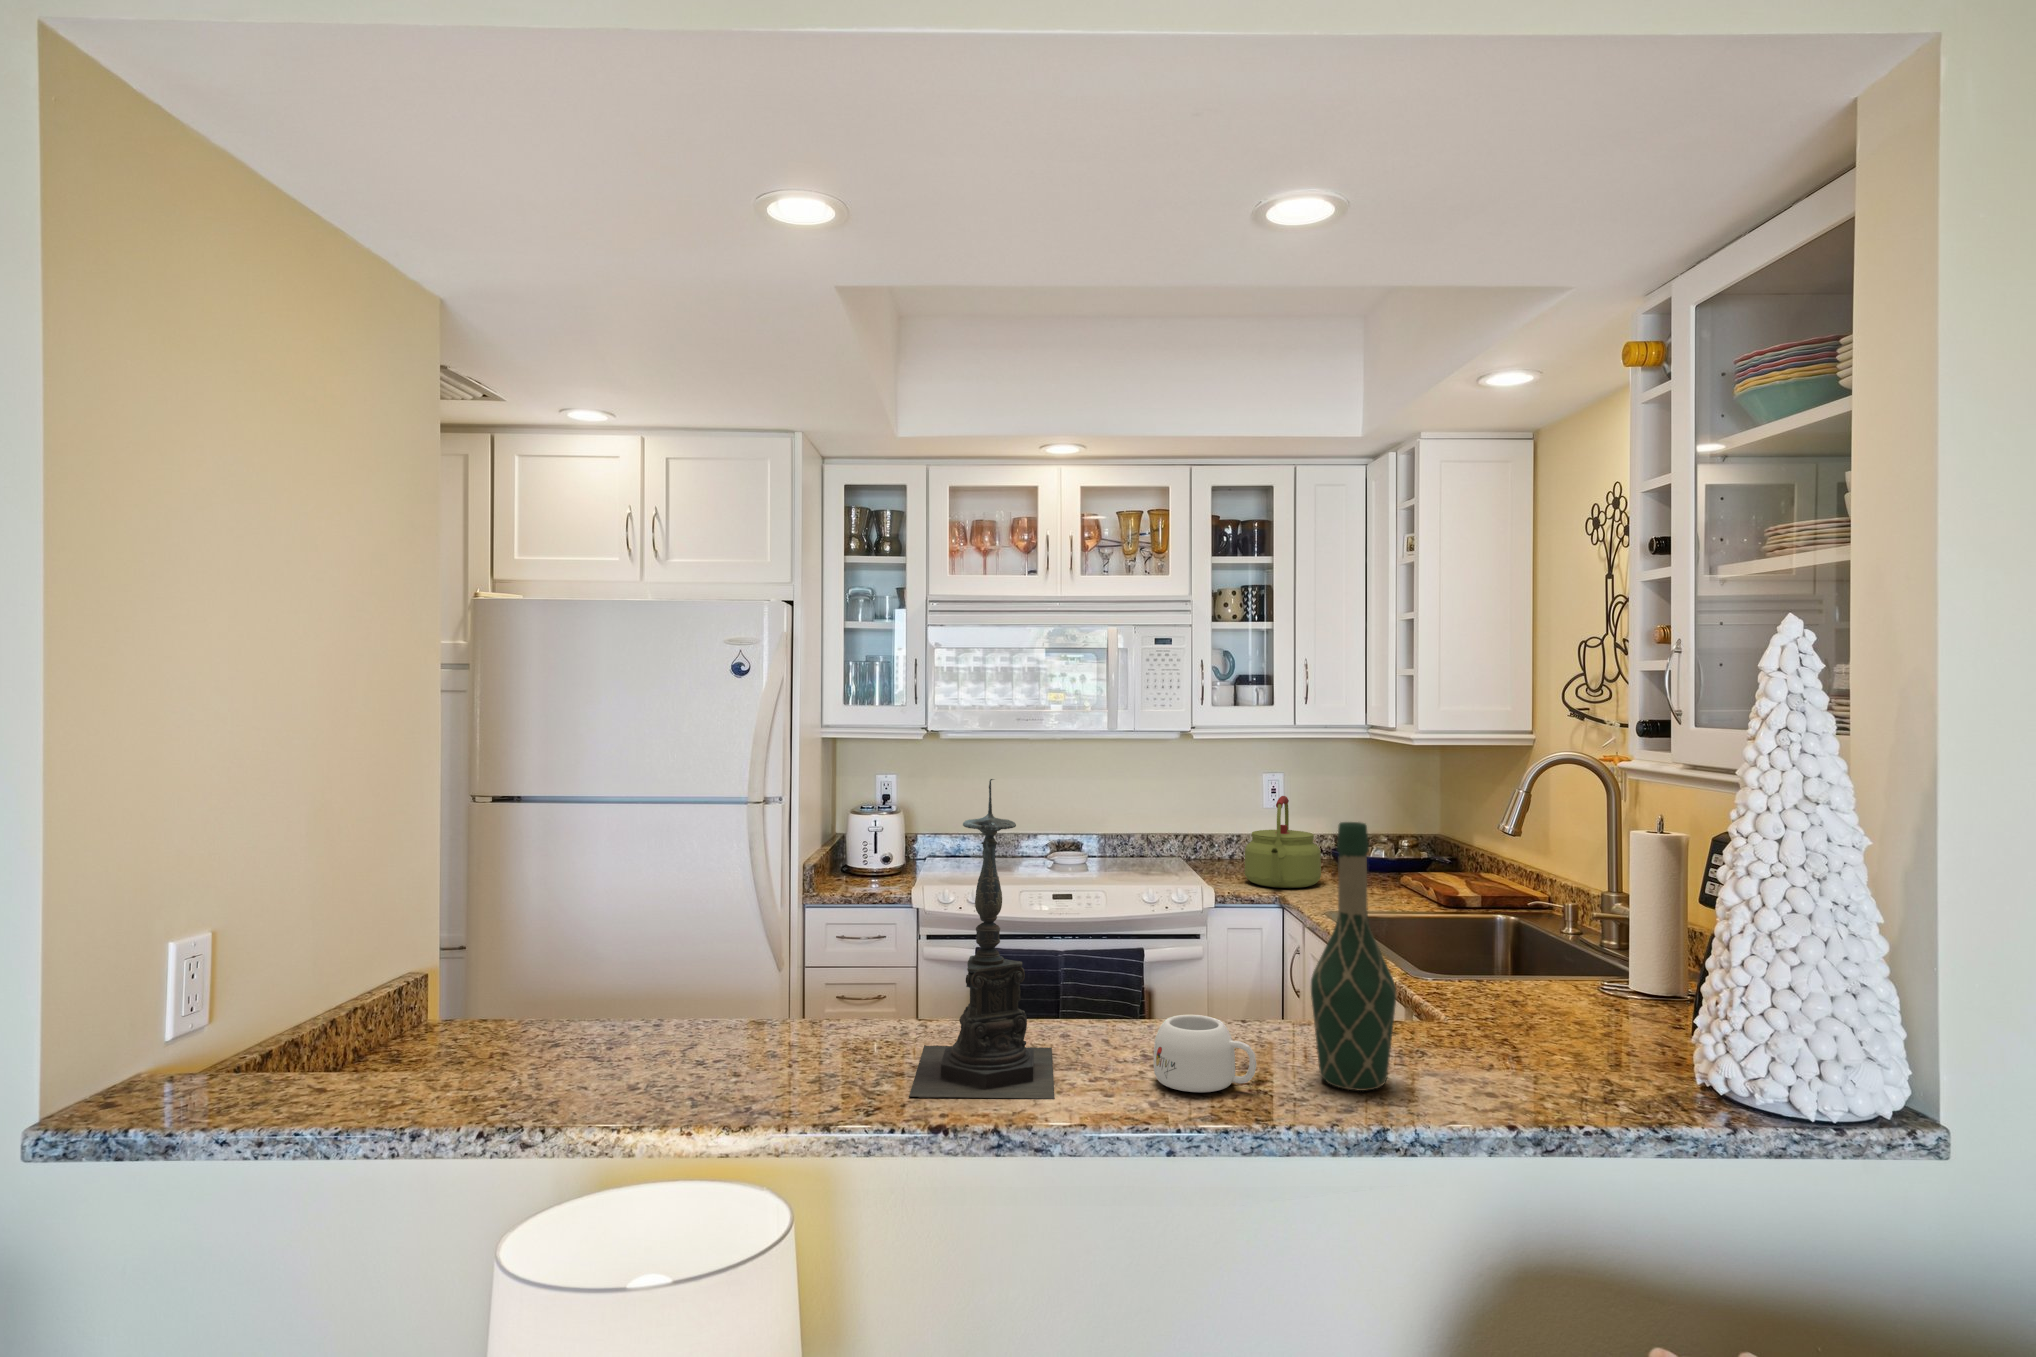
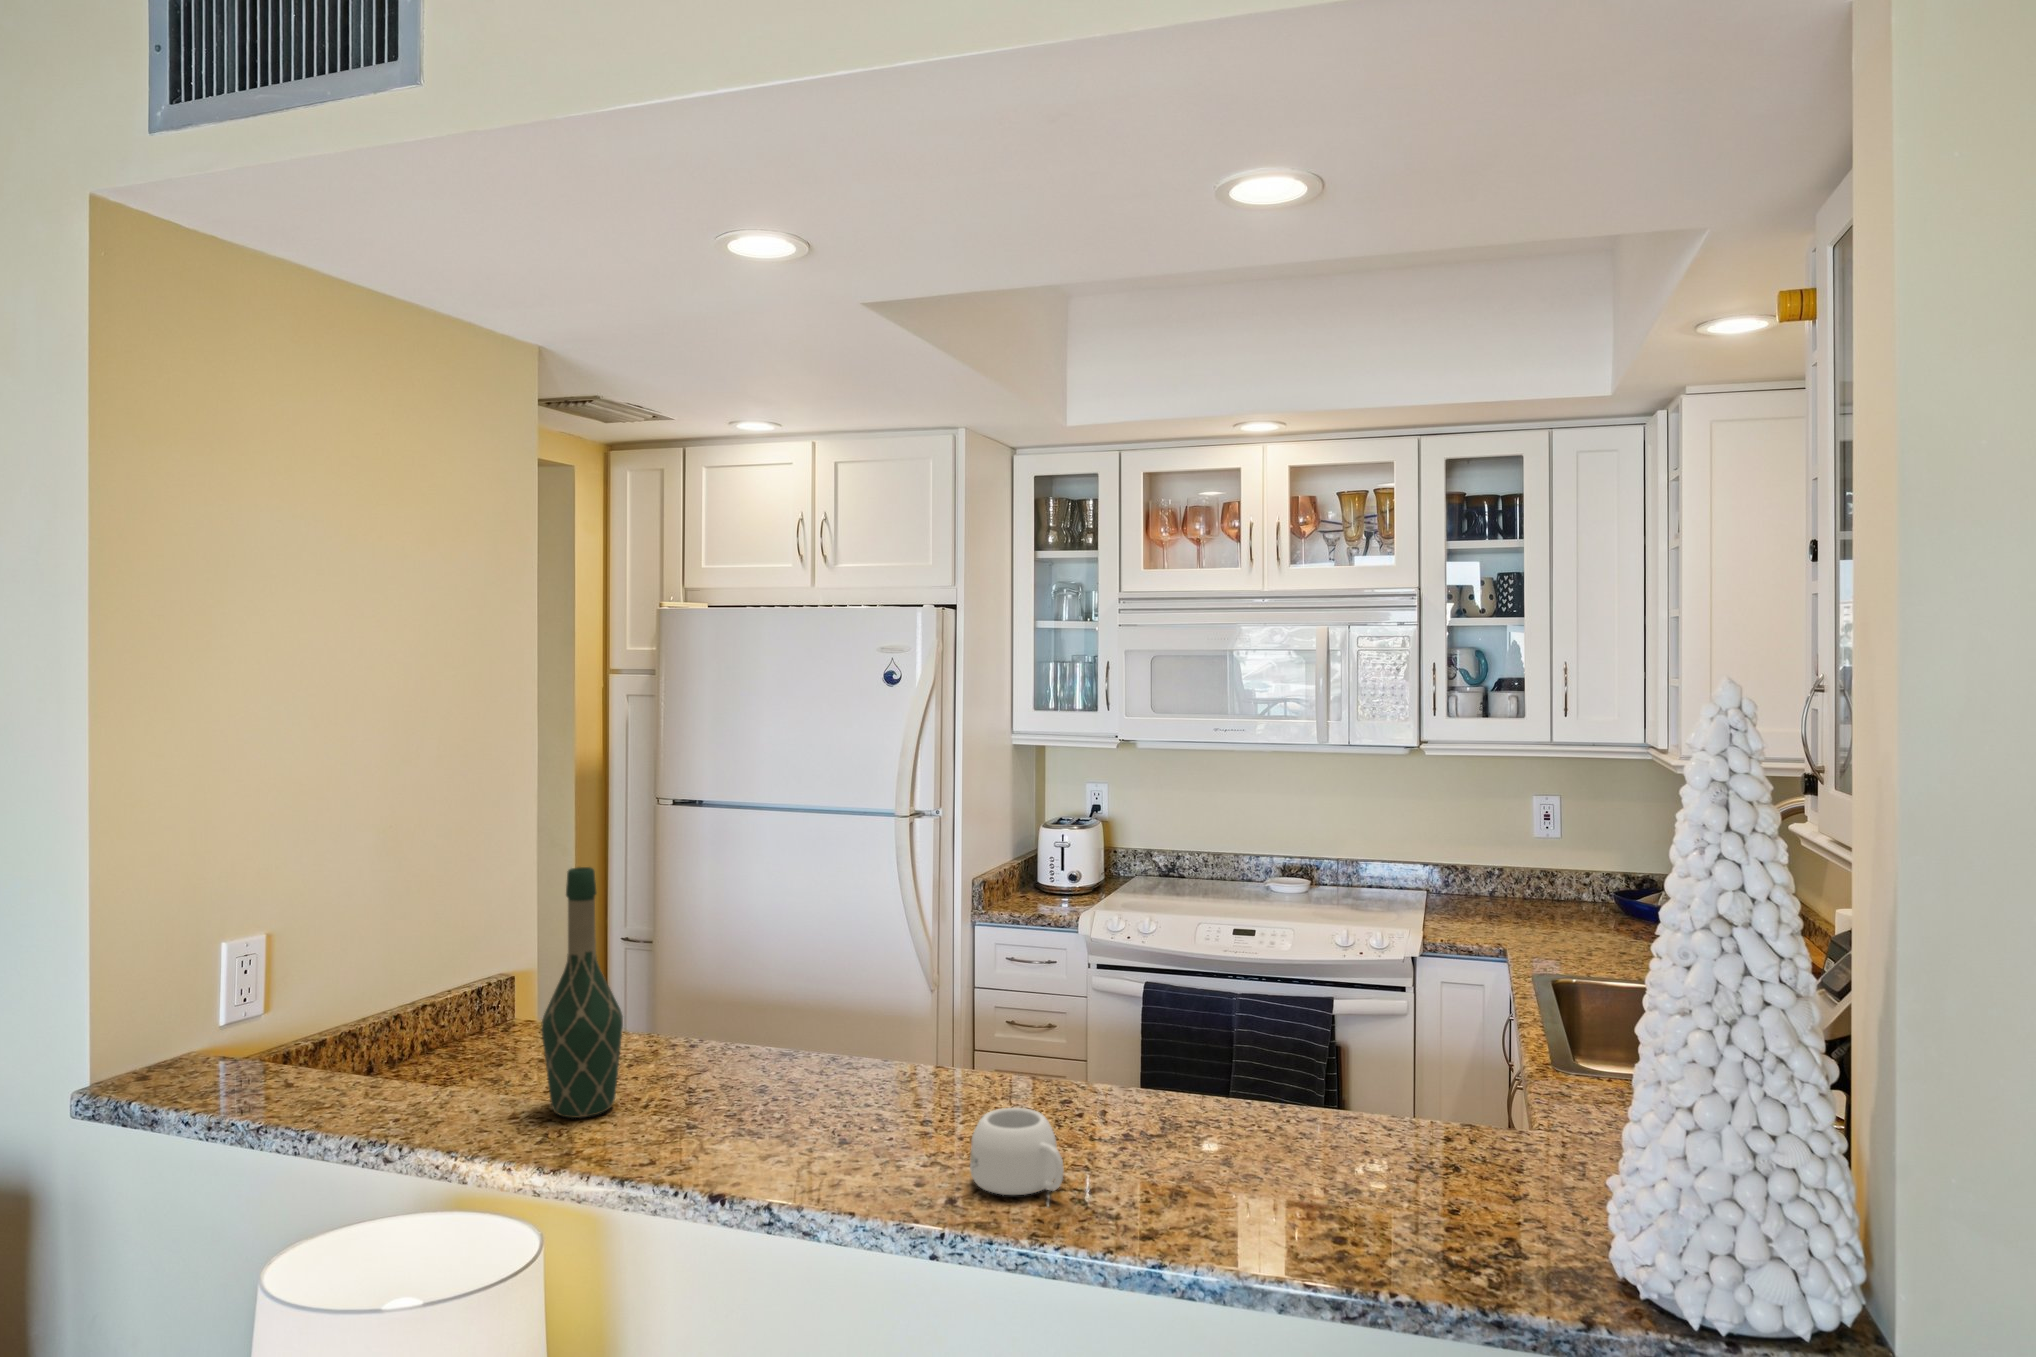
candle holder: present [909,779,1055,1099] -> none [725,842,923,1181]
kettle: present [1245,796,1321,888] -> none [1471,826,1570,942]
wine bottle: present [1311,822,1396,1091] -> present [541,867,623,1118]

